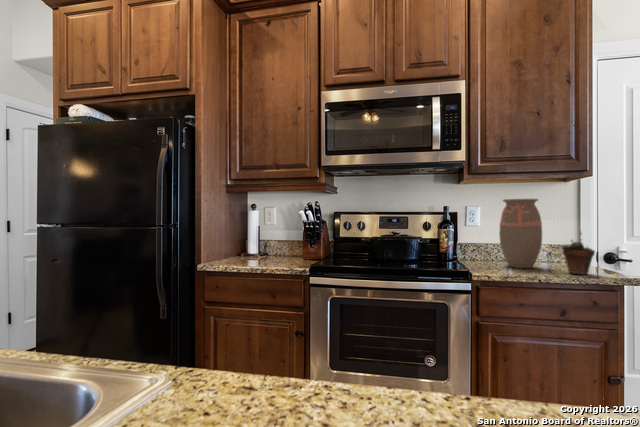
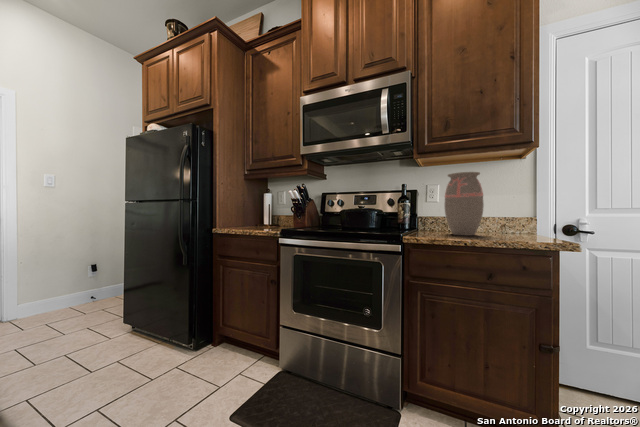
succulent plant: present [562,233,595,274] -> none [494,198,528,240]

